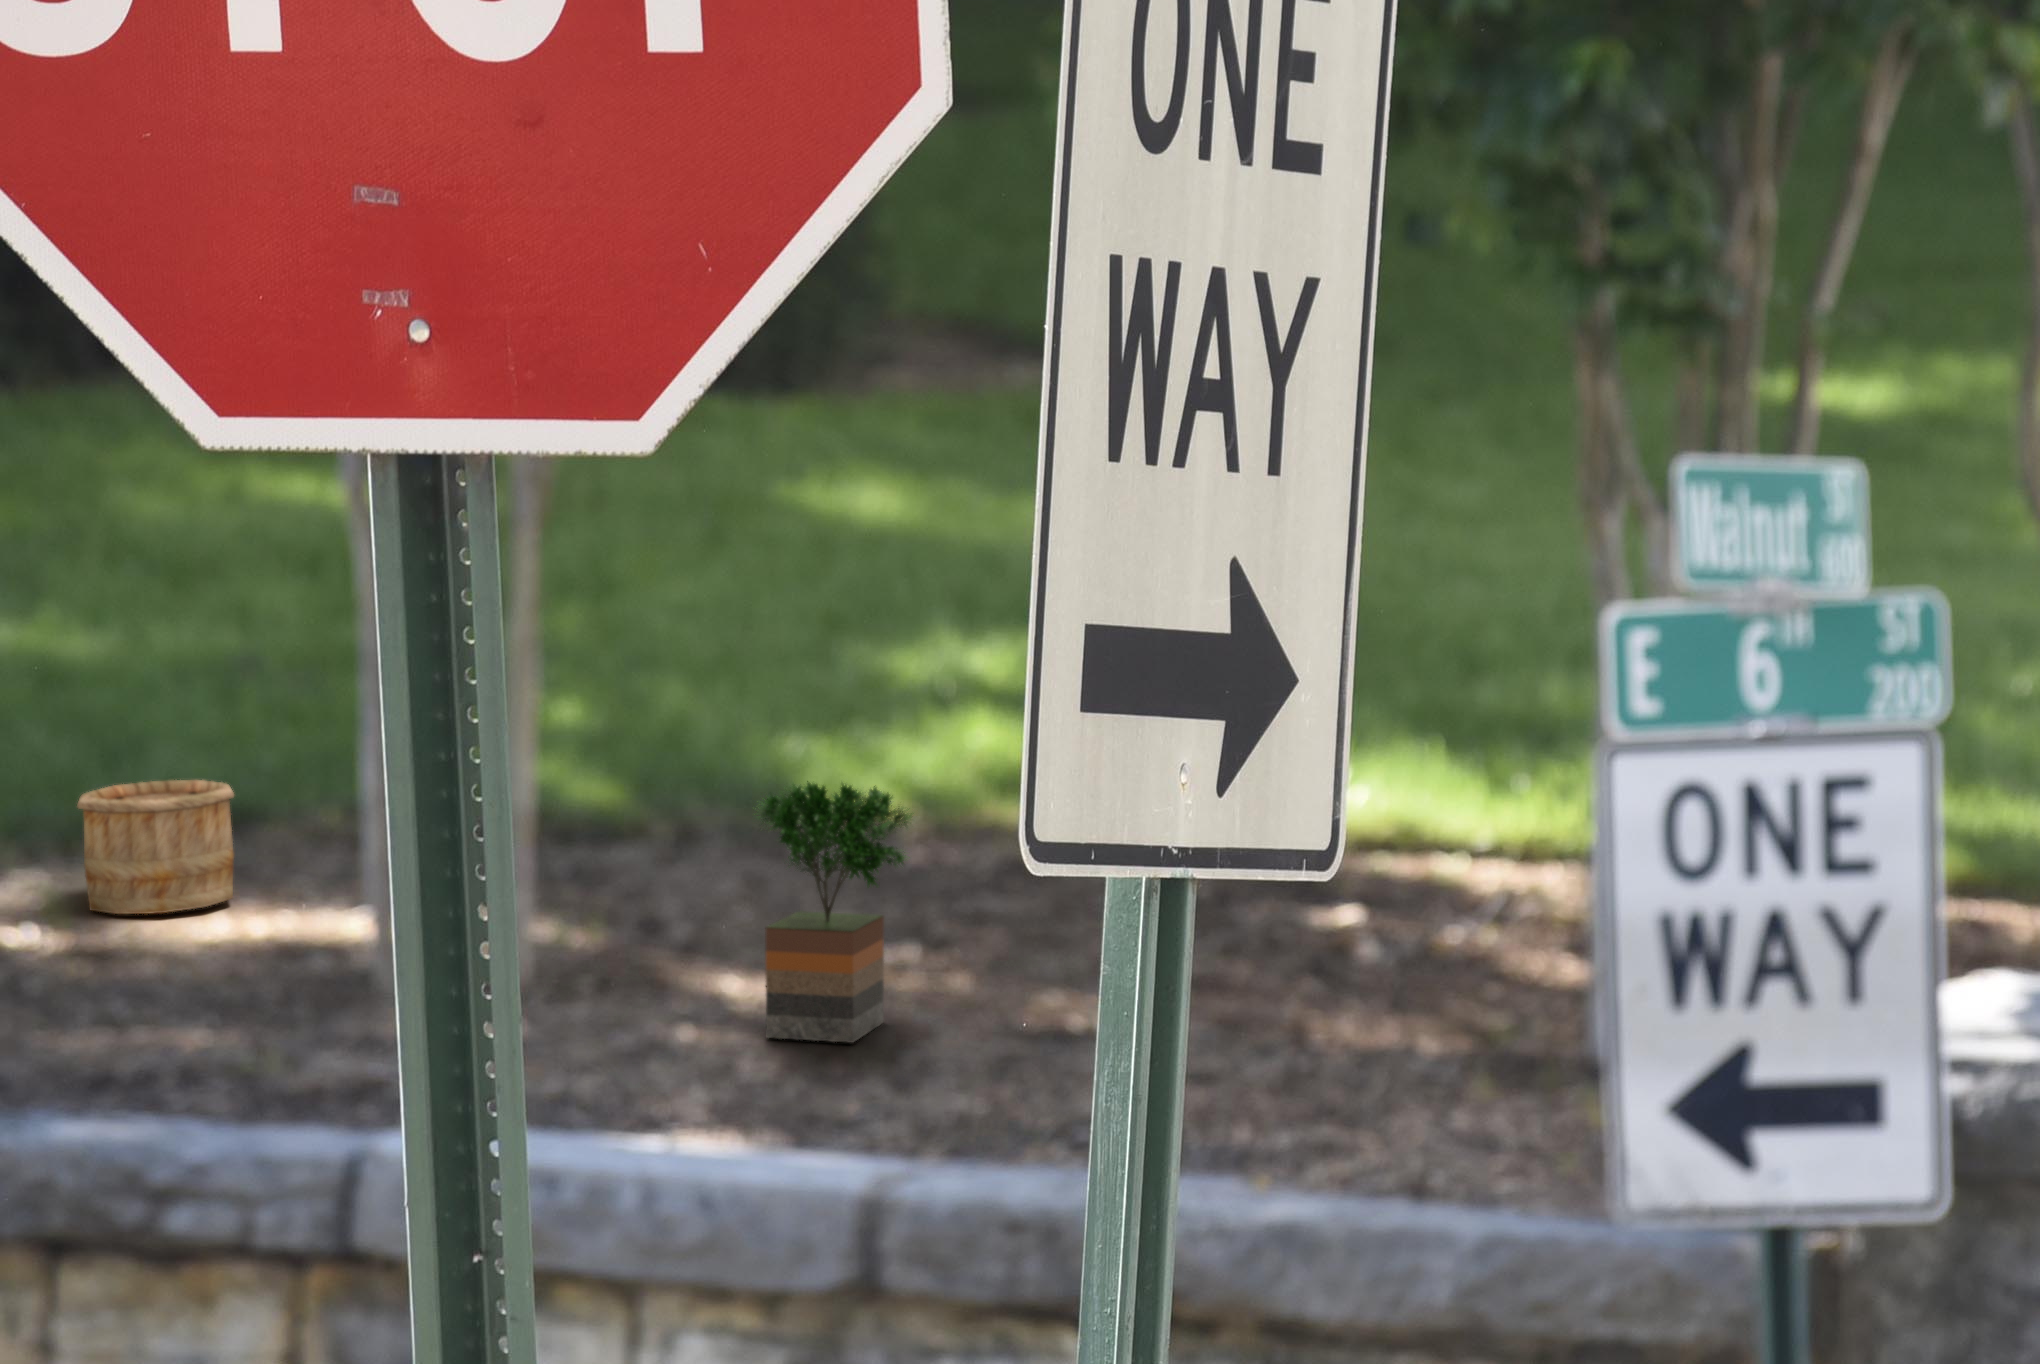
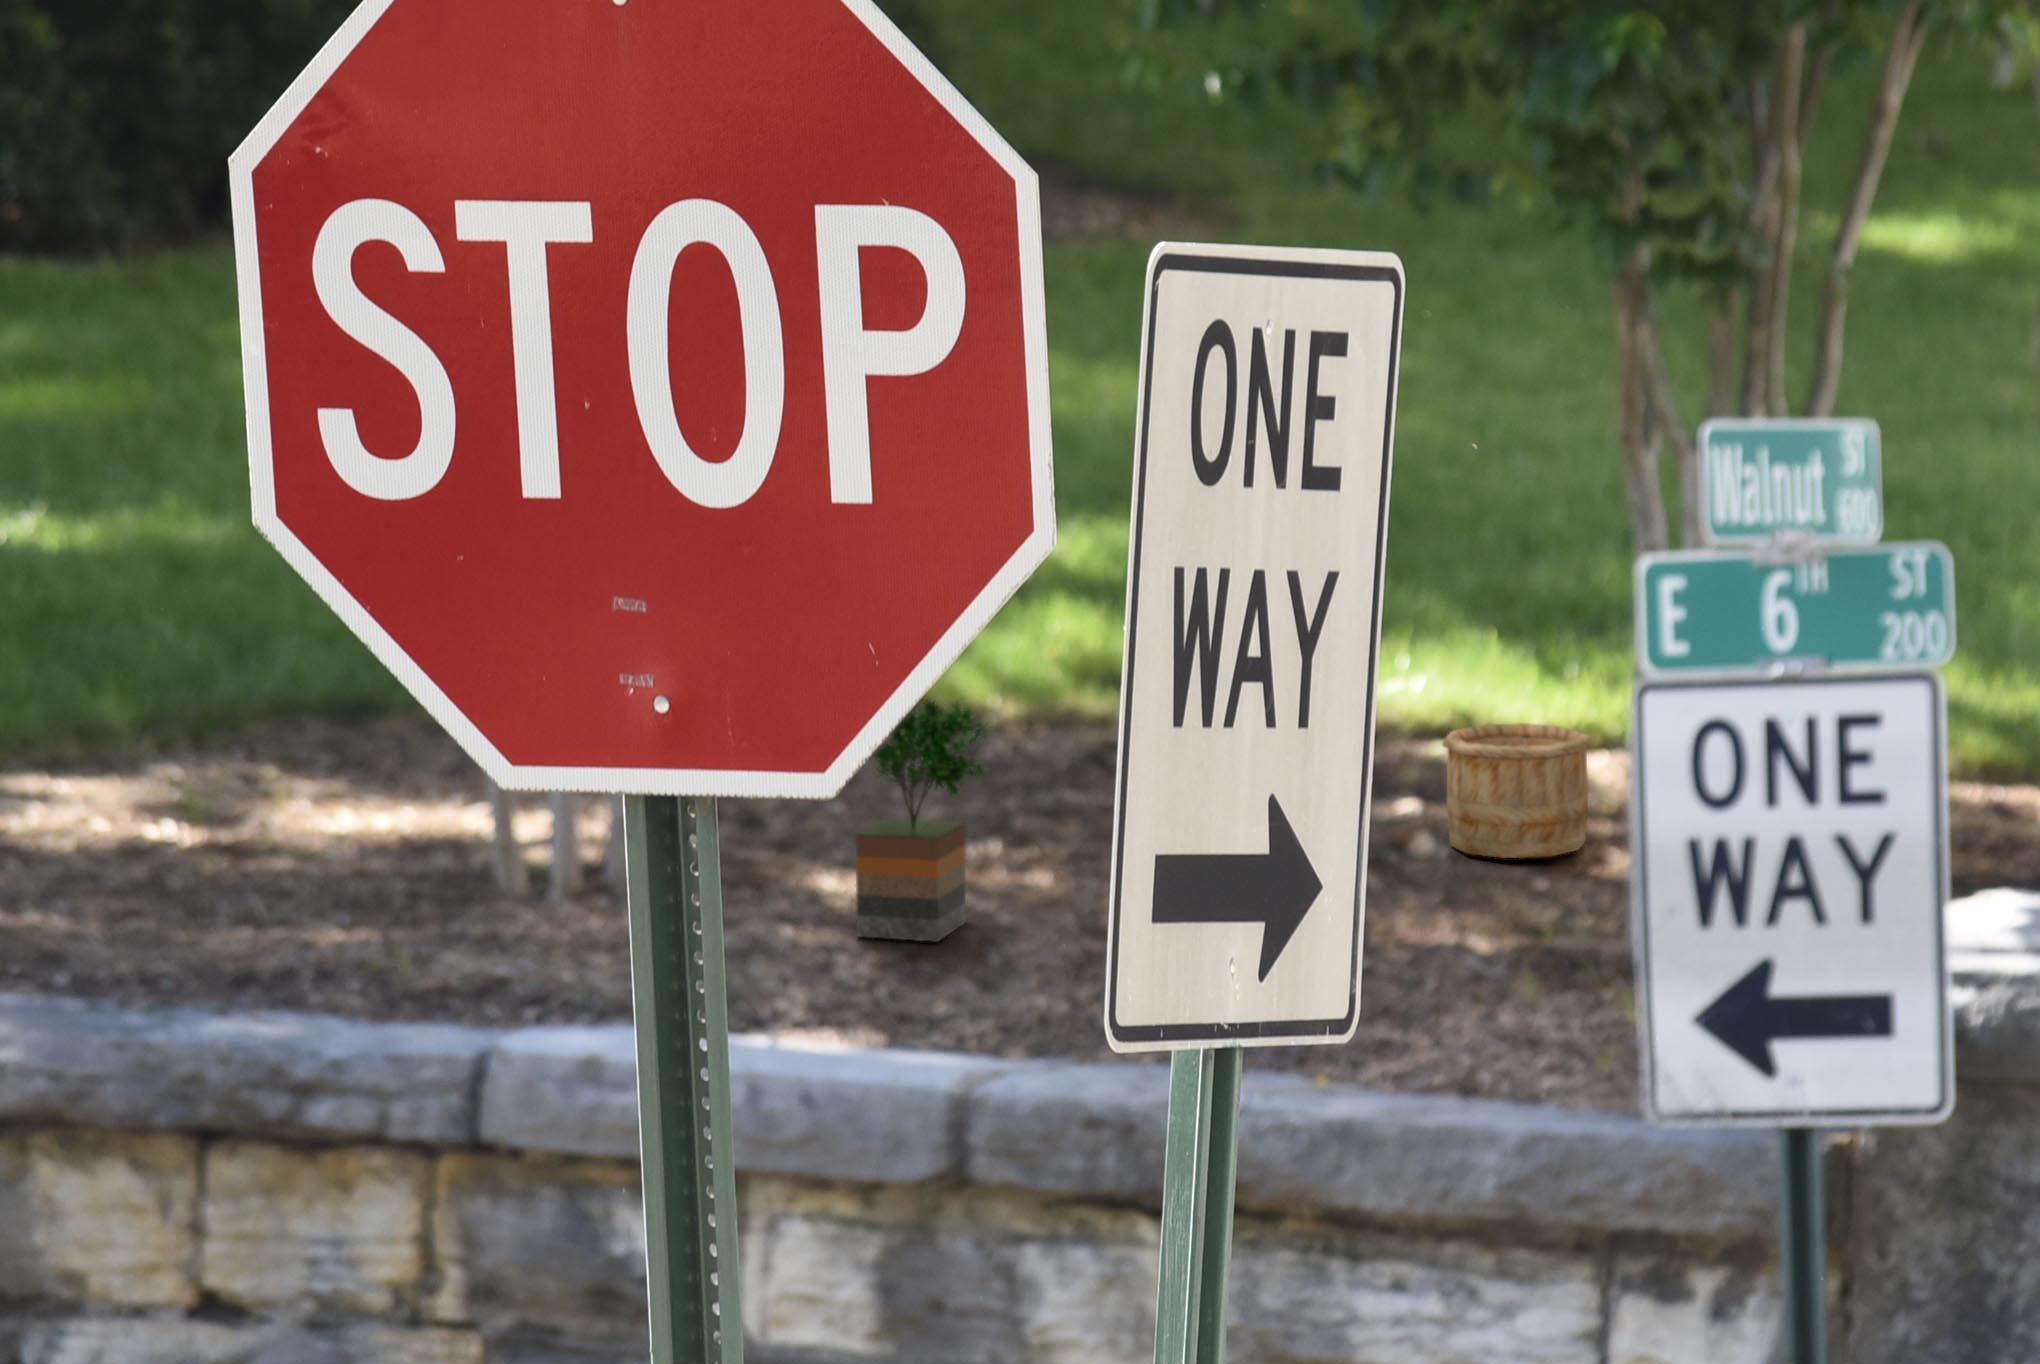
wooden bucket: present [77,780,234,914] -> present [1442,723,1591,858]

